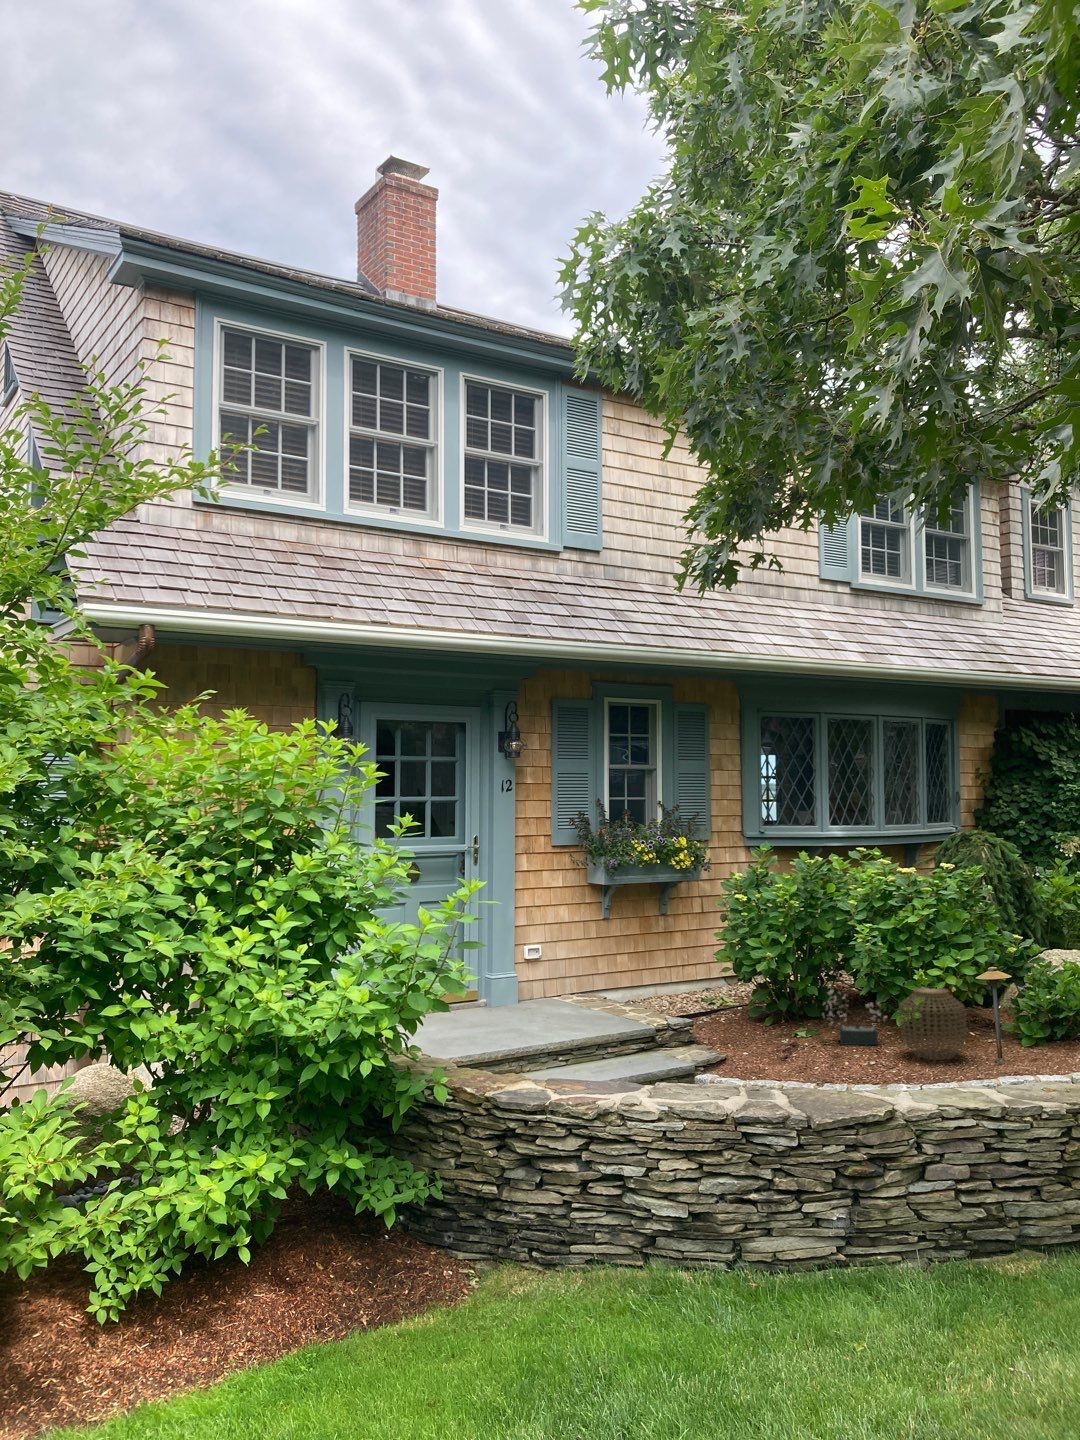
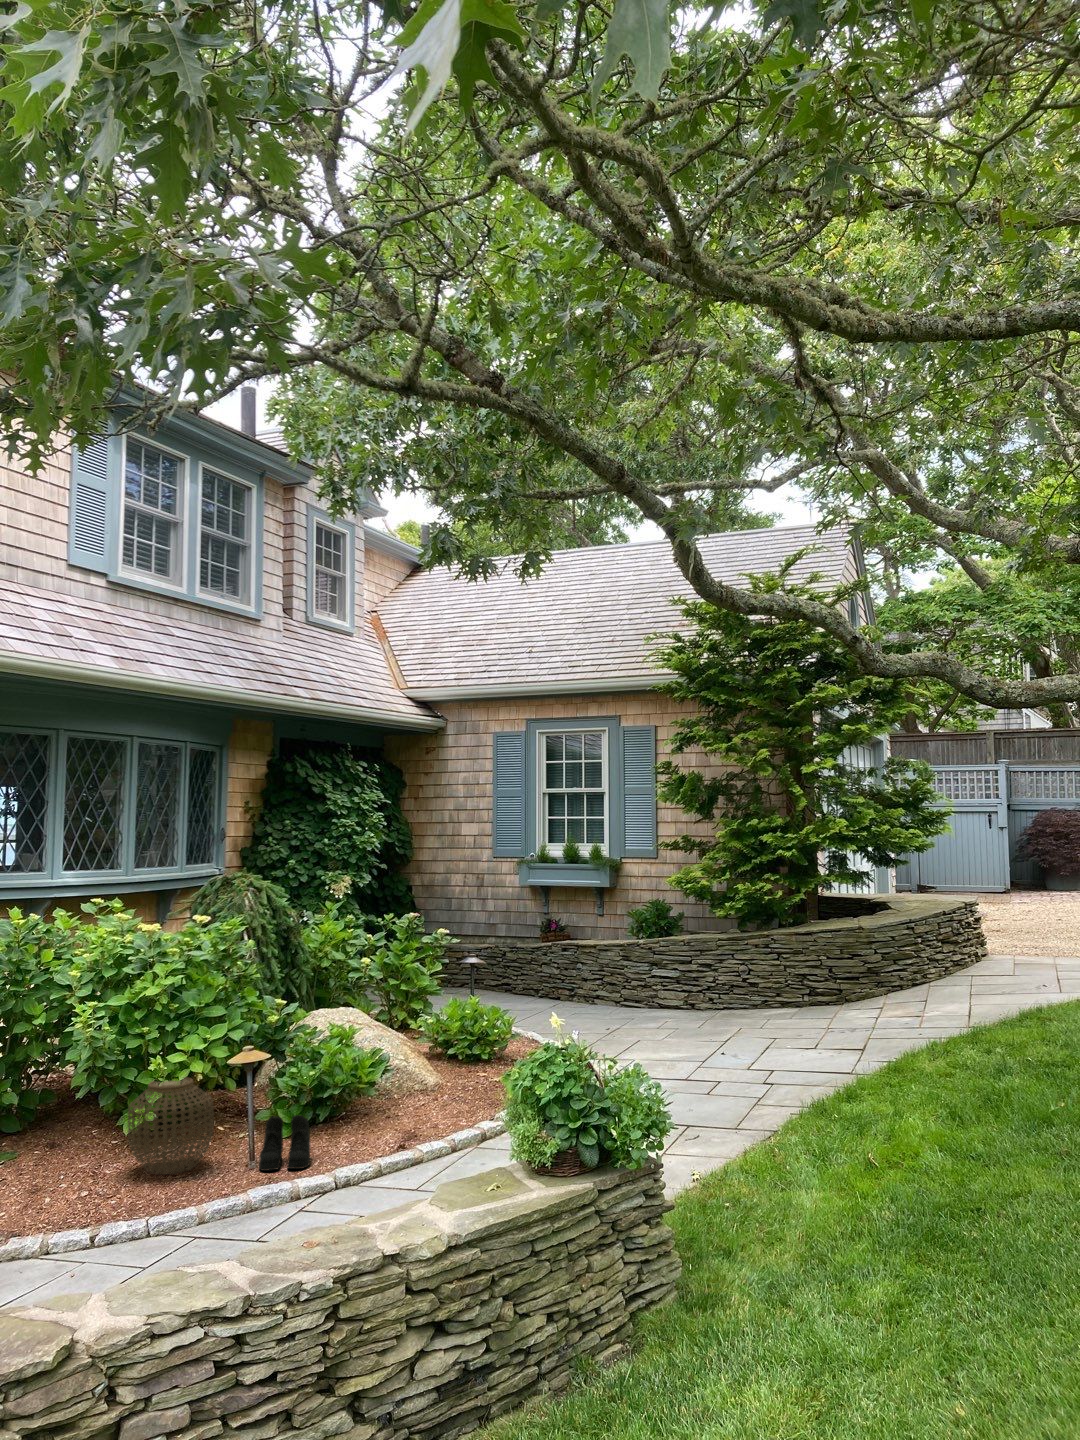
decorative plant: present [822,990,887,1045] -> none [23,1094,114,1170]
boots: none [1006,1027,1050,1071] -> present [259,1115,311,1171]

